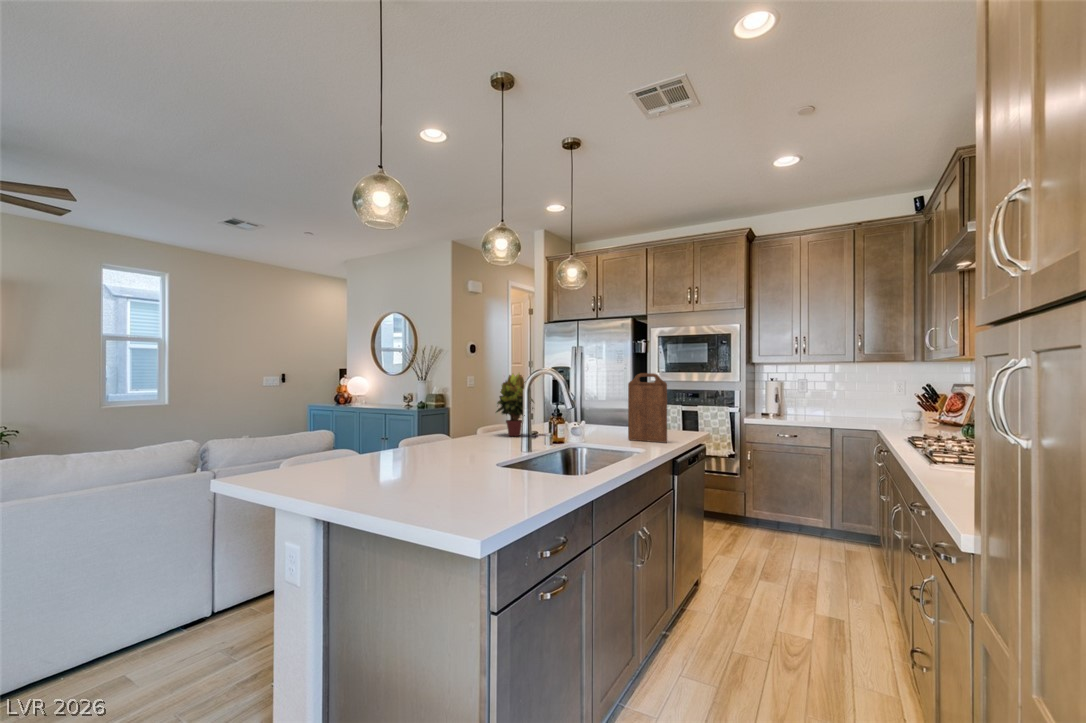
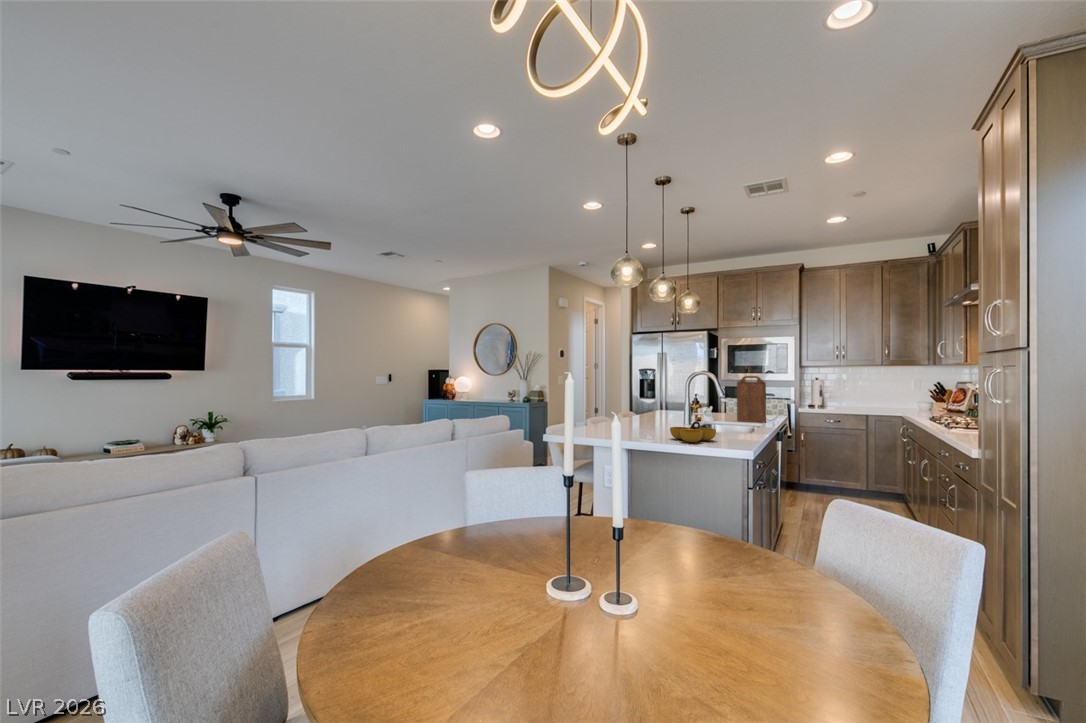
potted plant: present [496,374,534,436] -> none [640,375,670,419]
decorative bowl: none [414,453,495,496] -> present [670,422,716,443]

